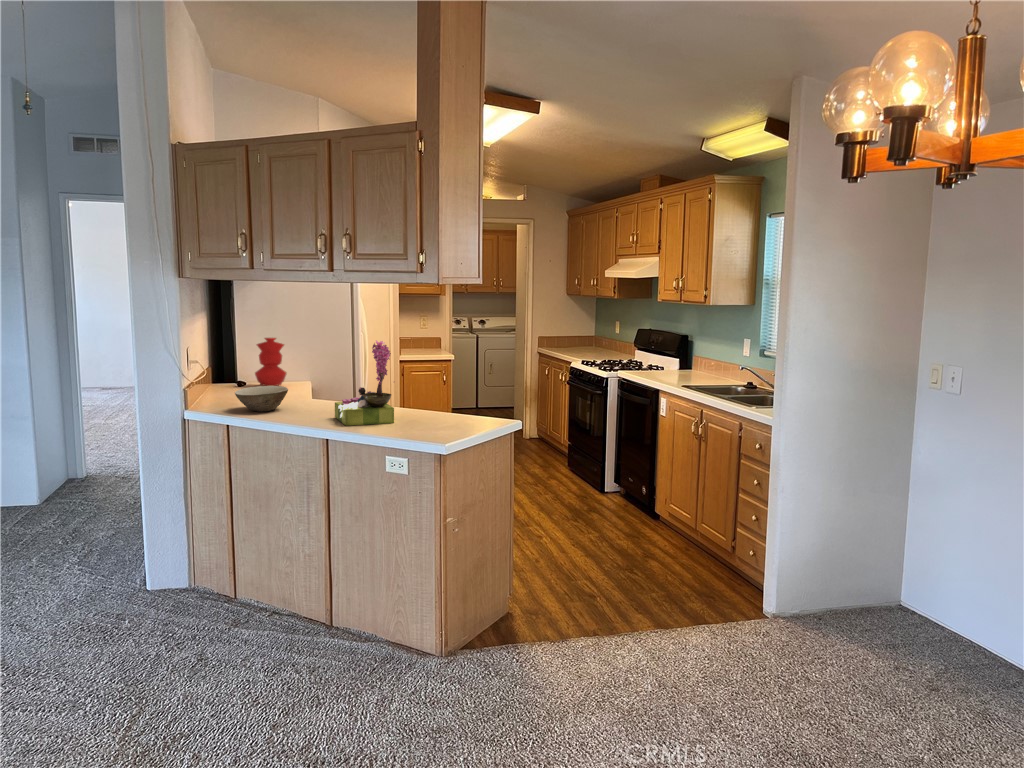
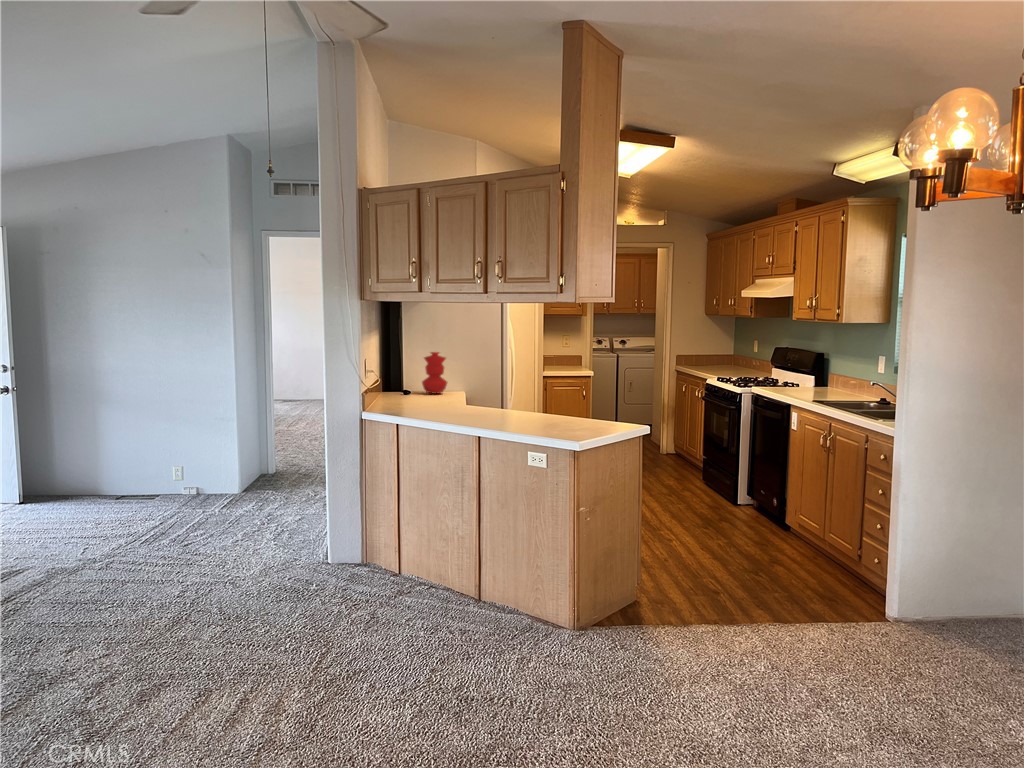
flower arrangement: present [335,340,394,426] -> none [487,352,539,424]
bowl: present [235,386,288,412] -> none [406,391,449,412]

